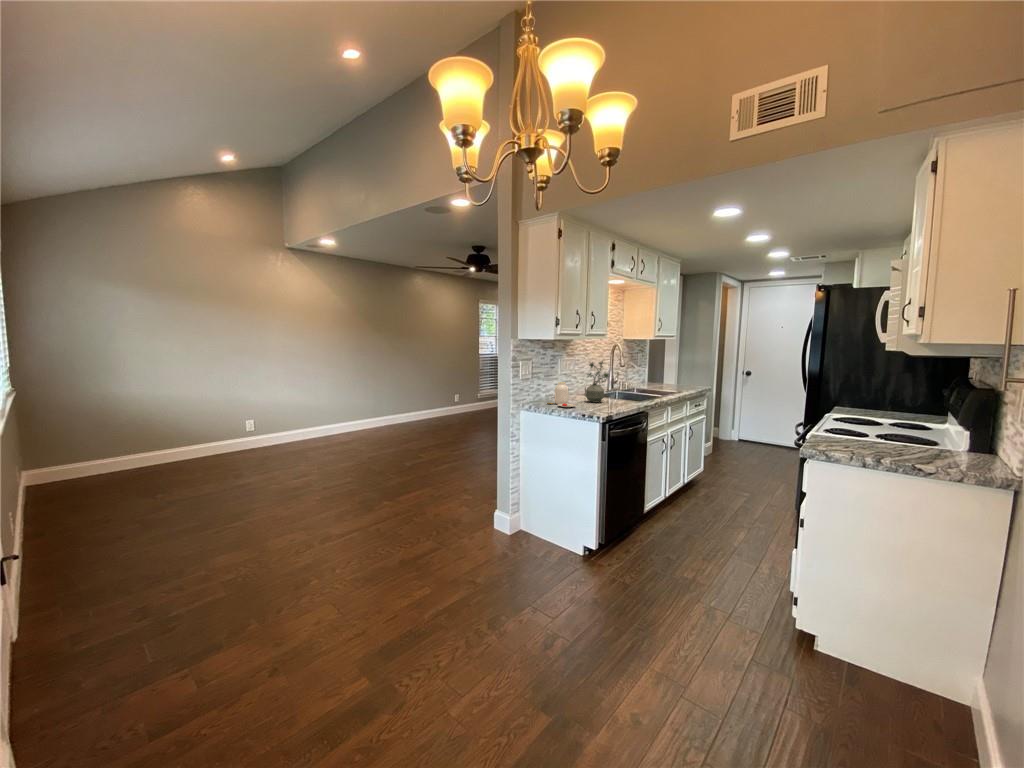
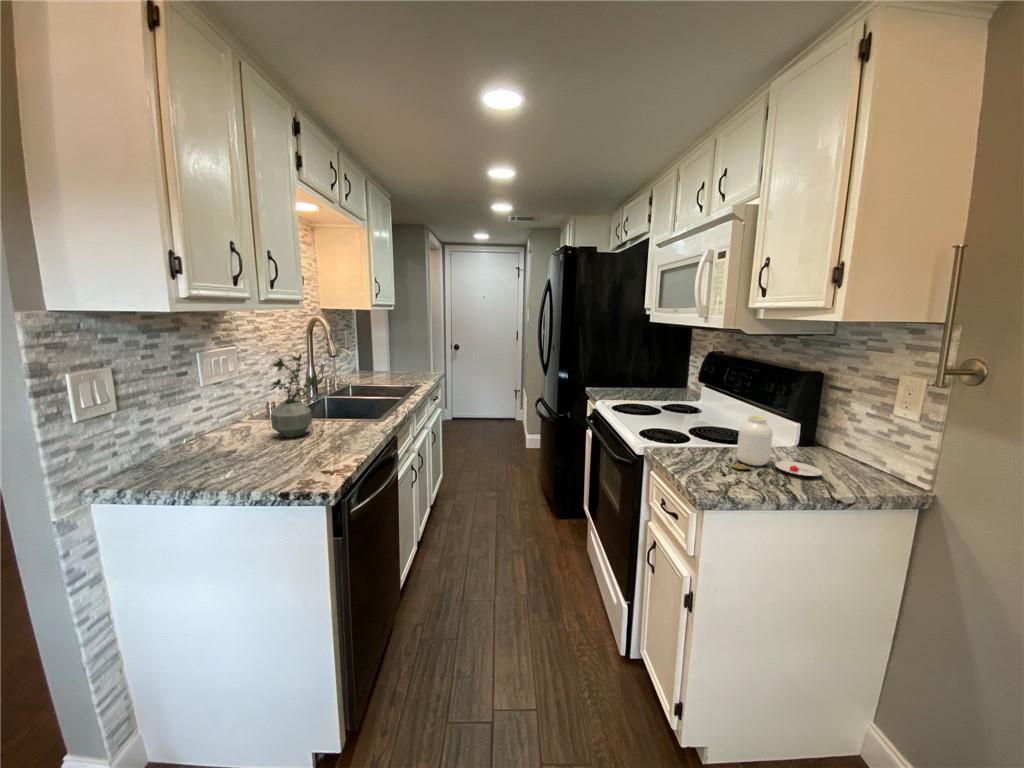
jar: present [549,382,576,407] -> present [732,416,823,476]

